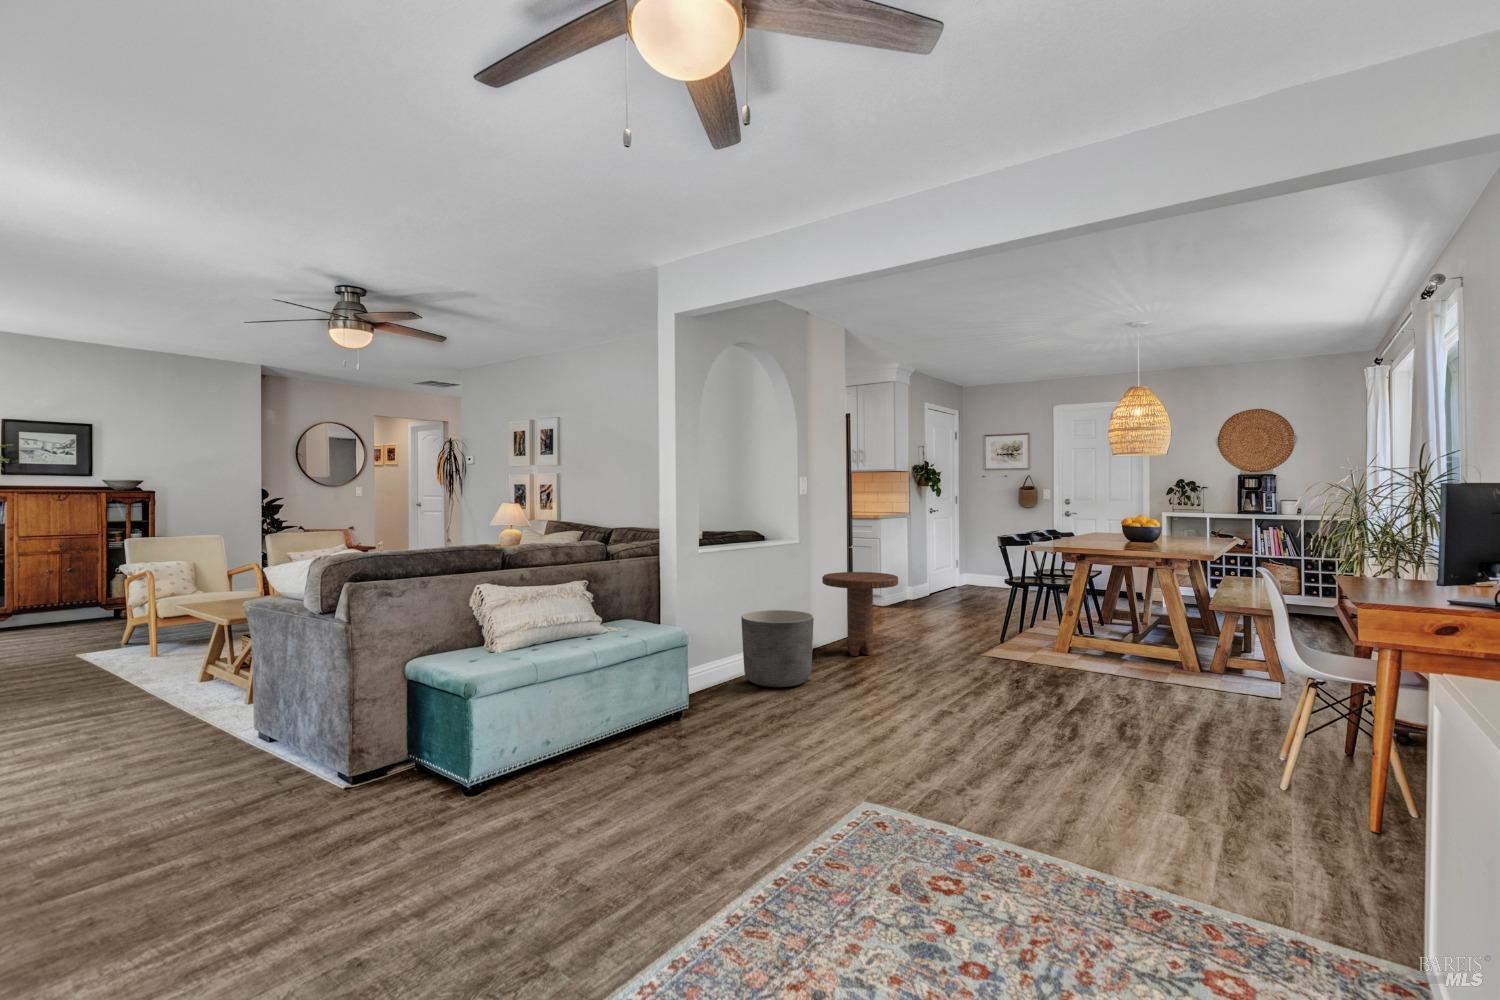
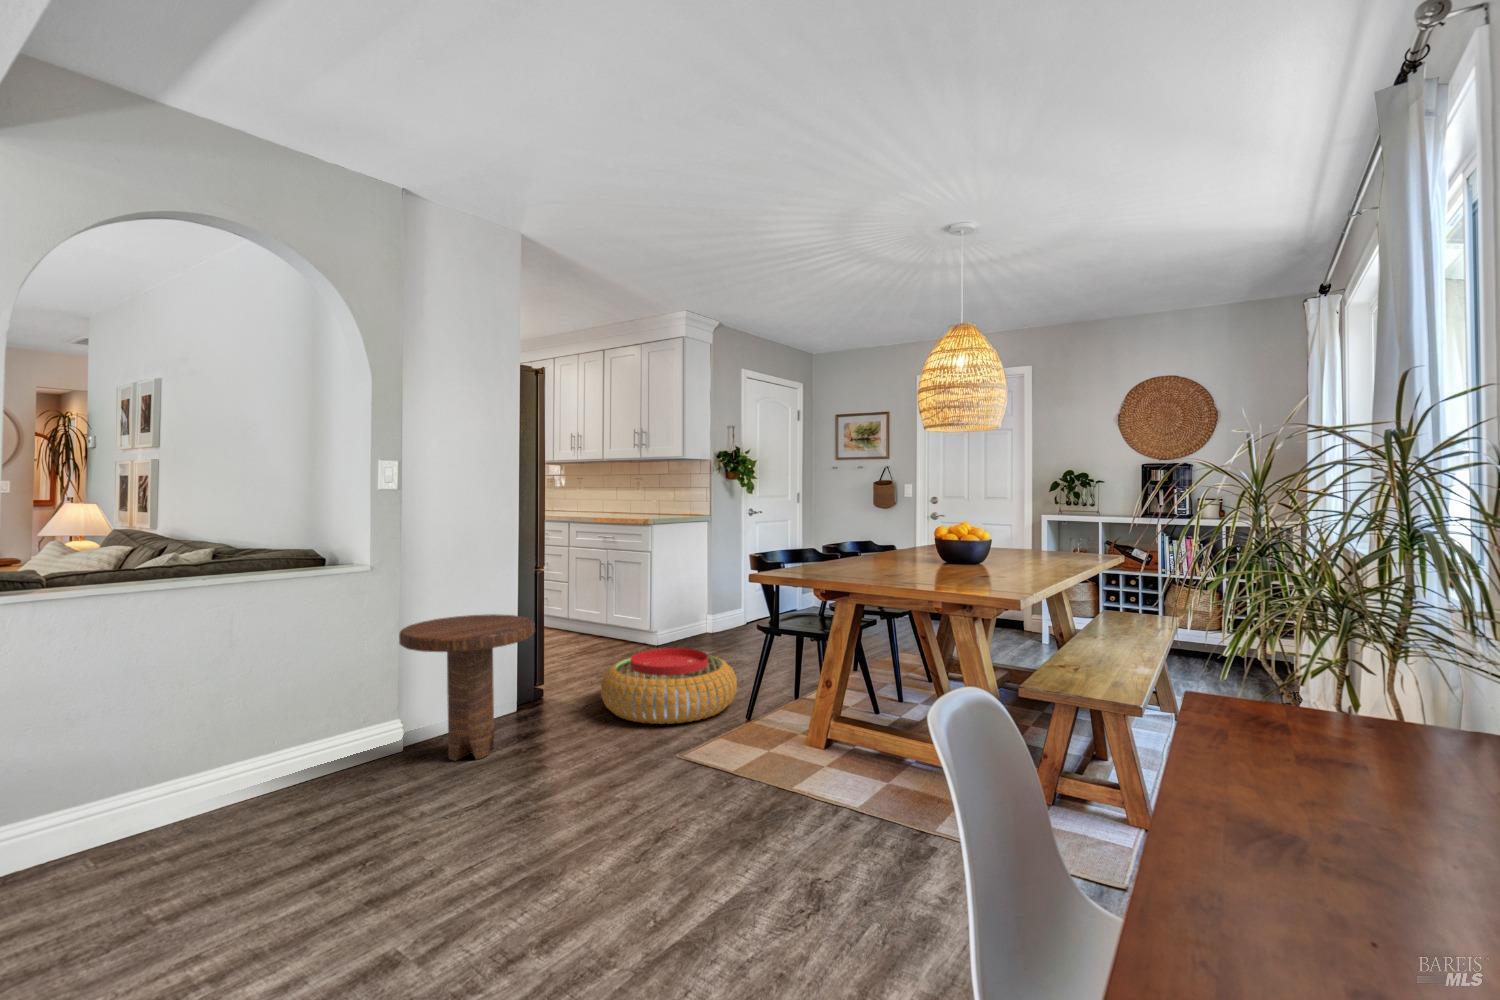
pouf: none [902,599,993,642] -> present [601,648,737,724]
planter: present [741,610,814,687] -> none [99,698,275,866]

